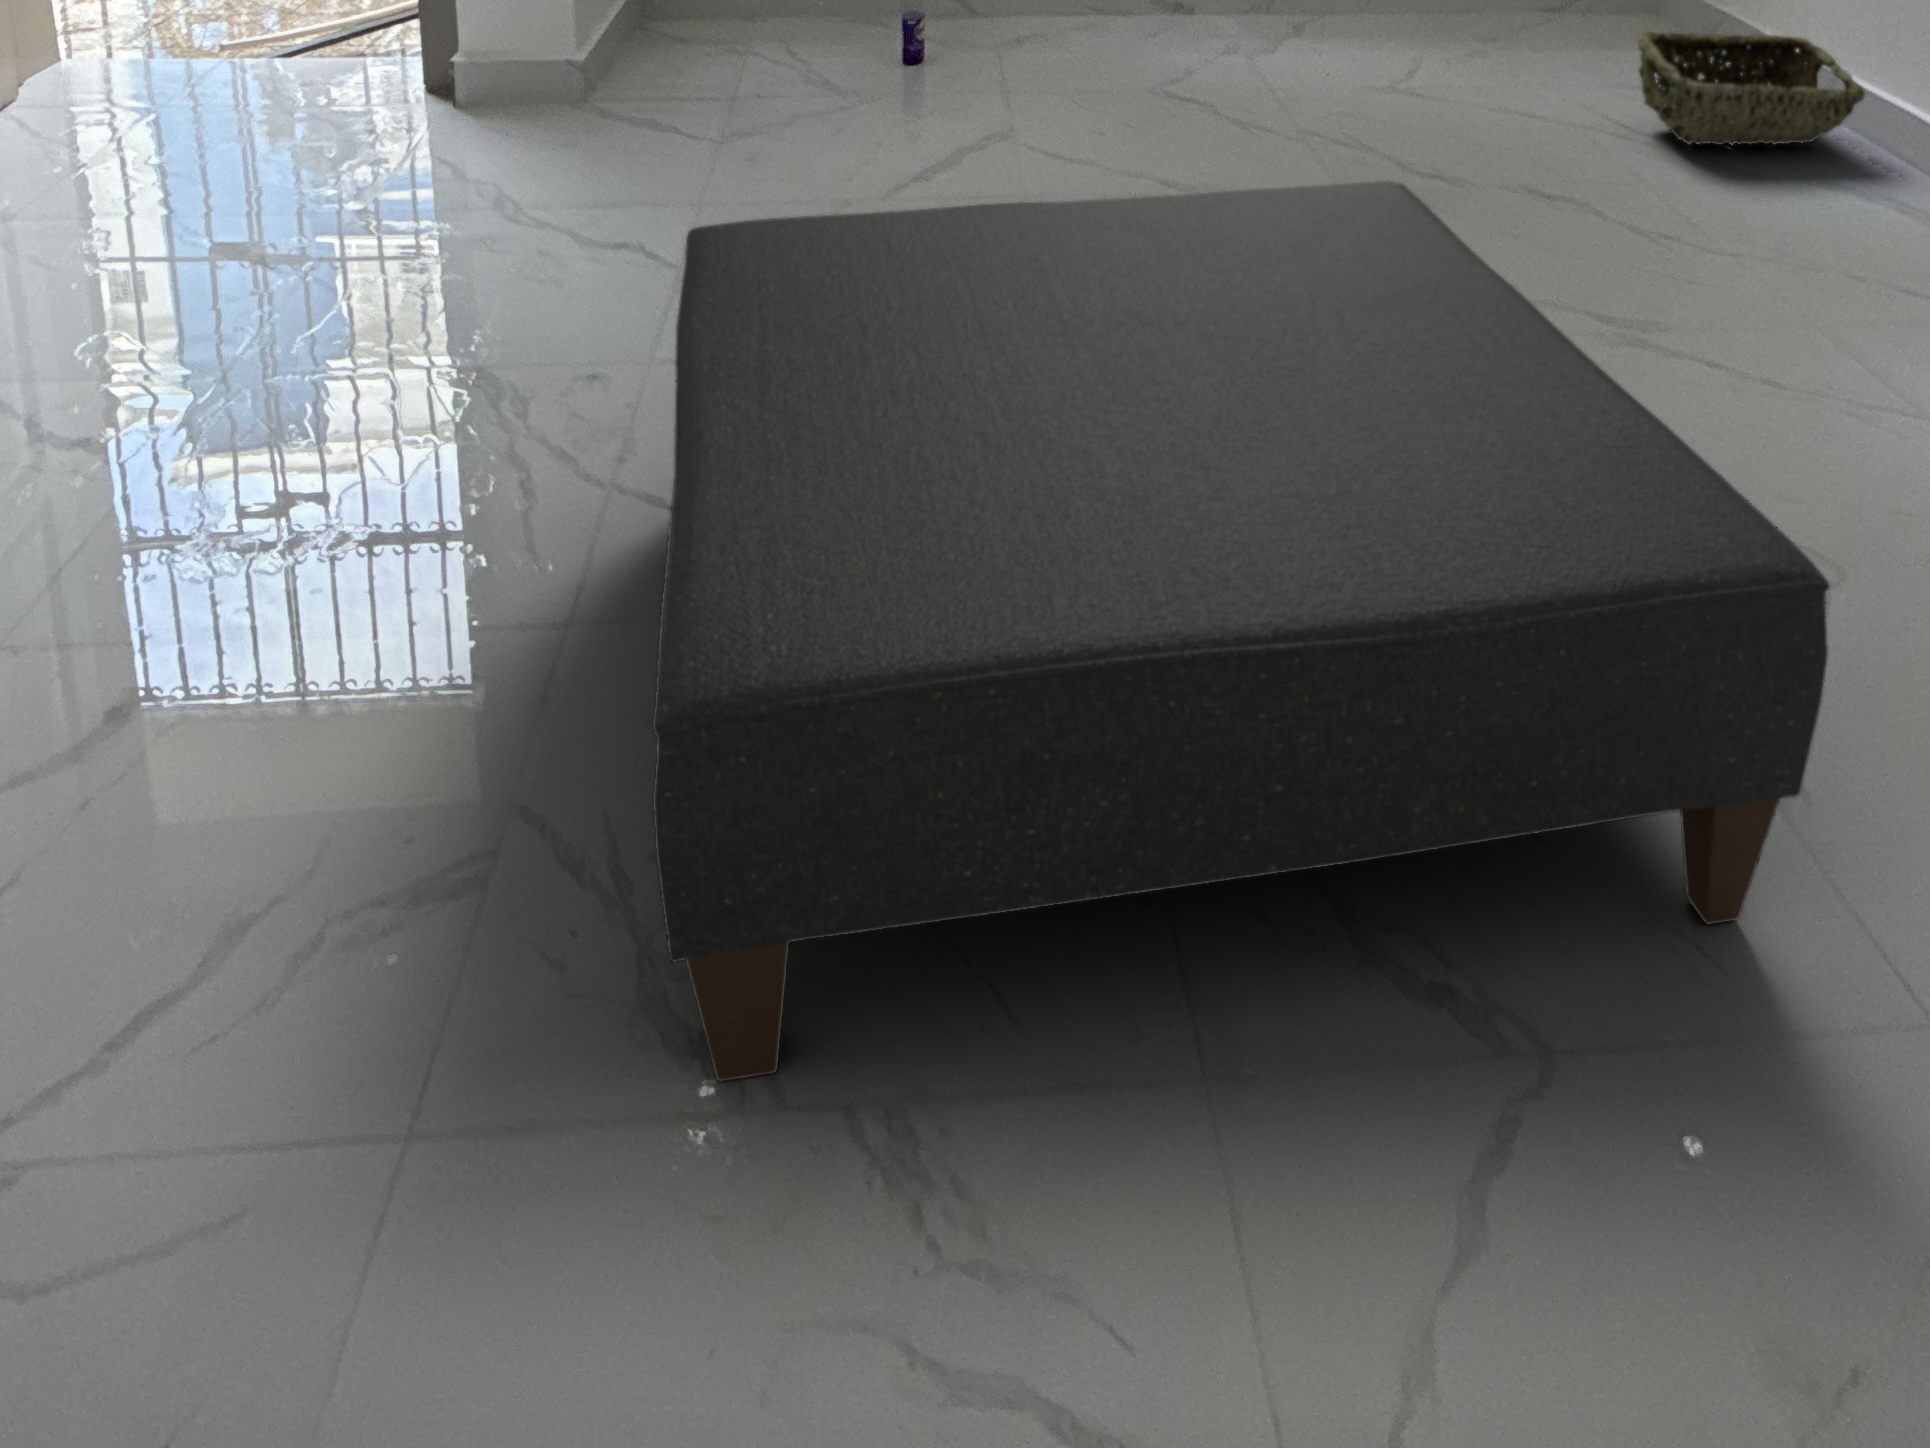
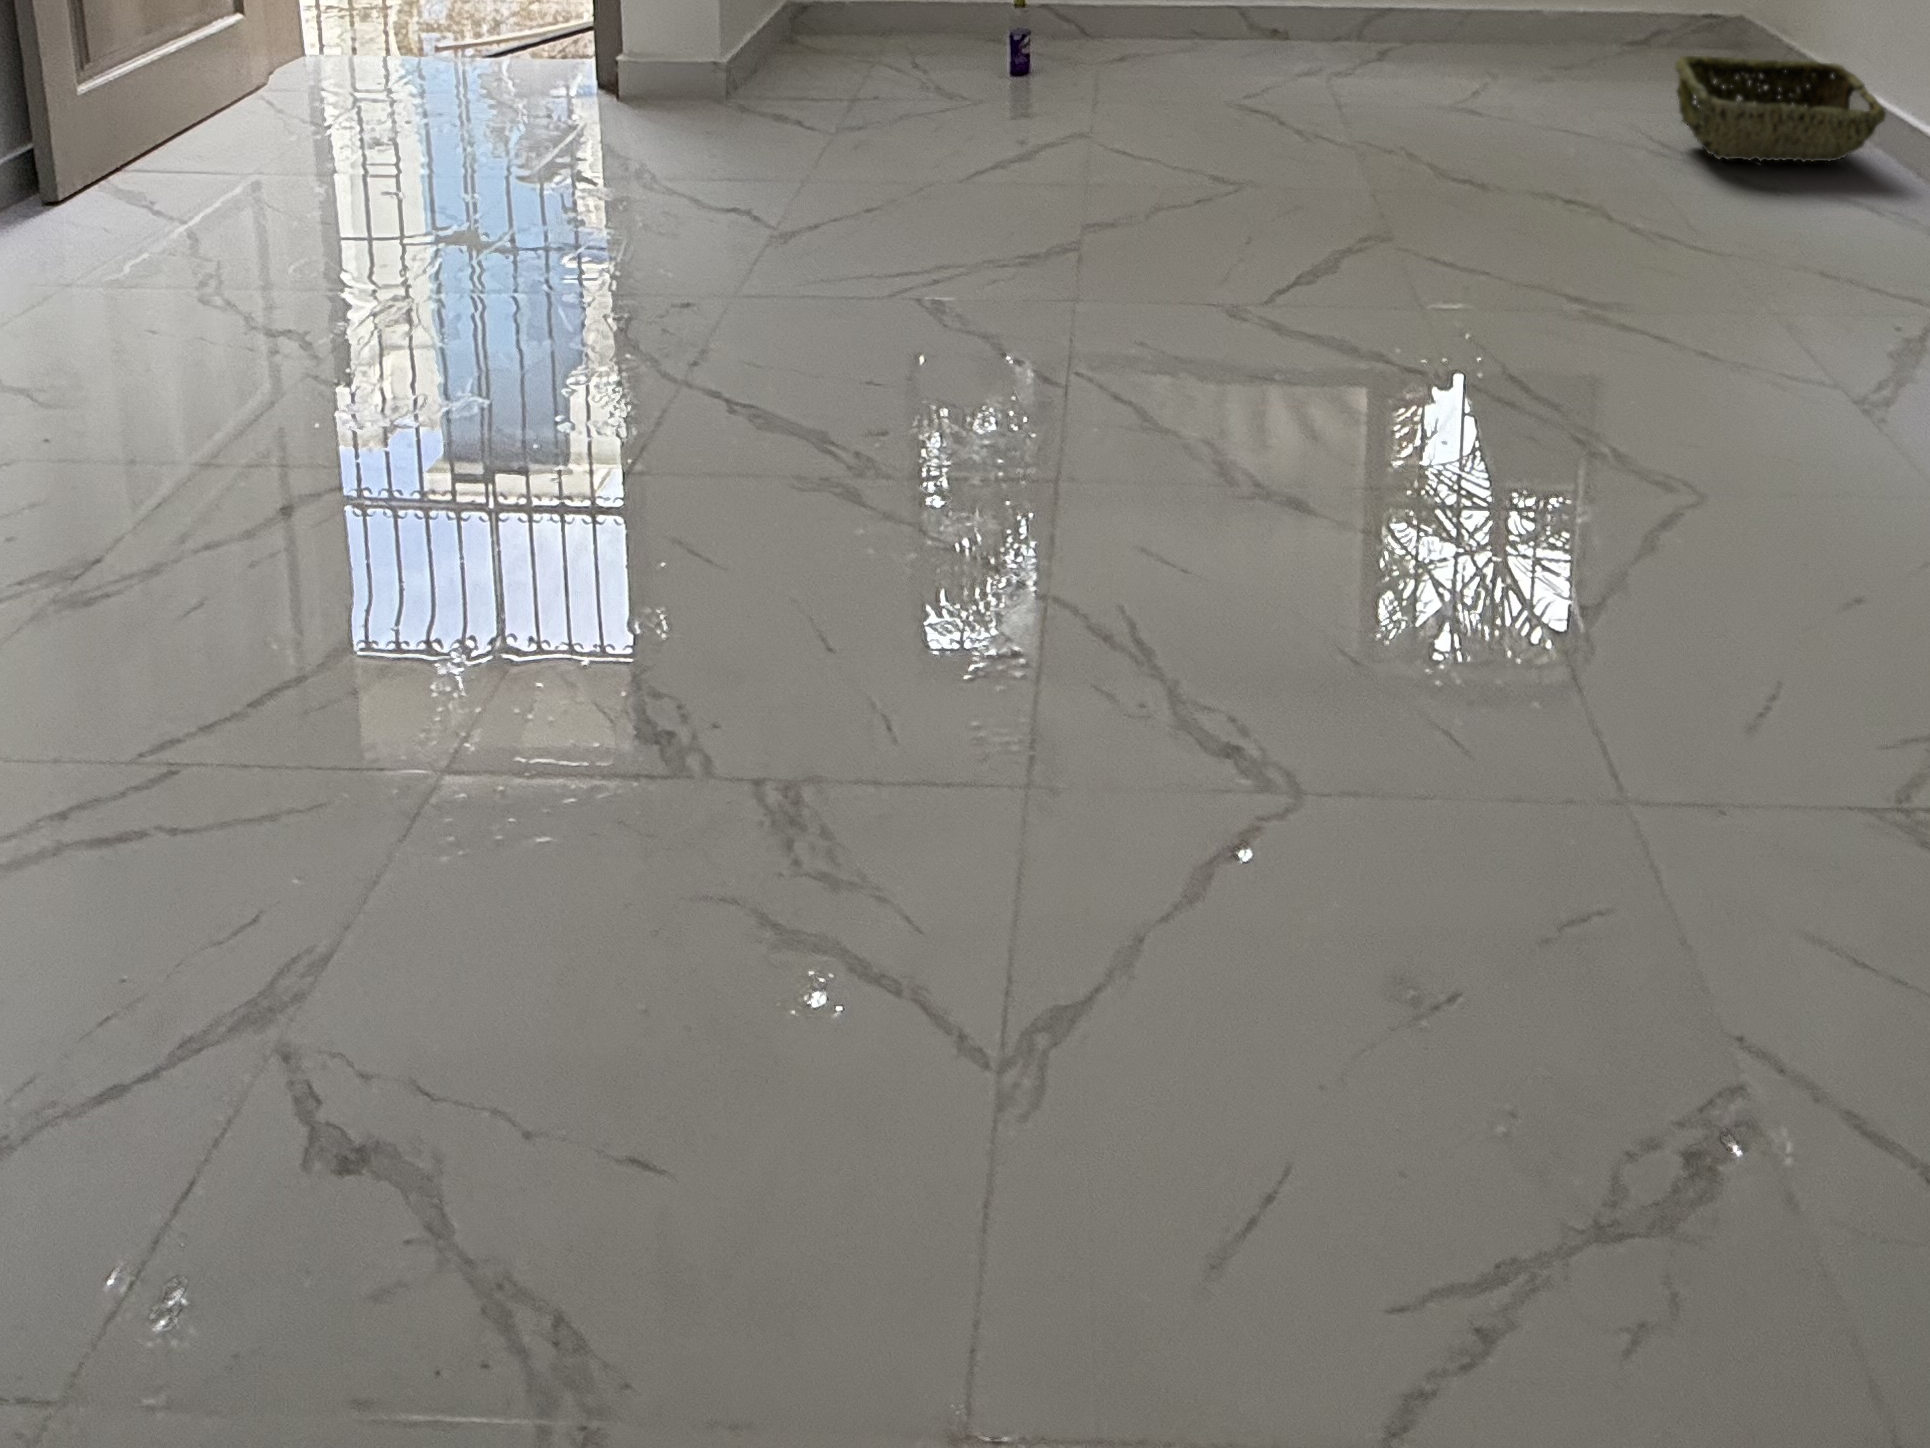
ottoman: present [653,181,1830,1081] -> none [638,159,1589,790]

